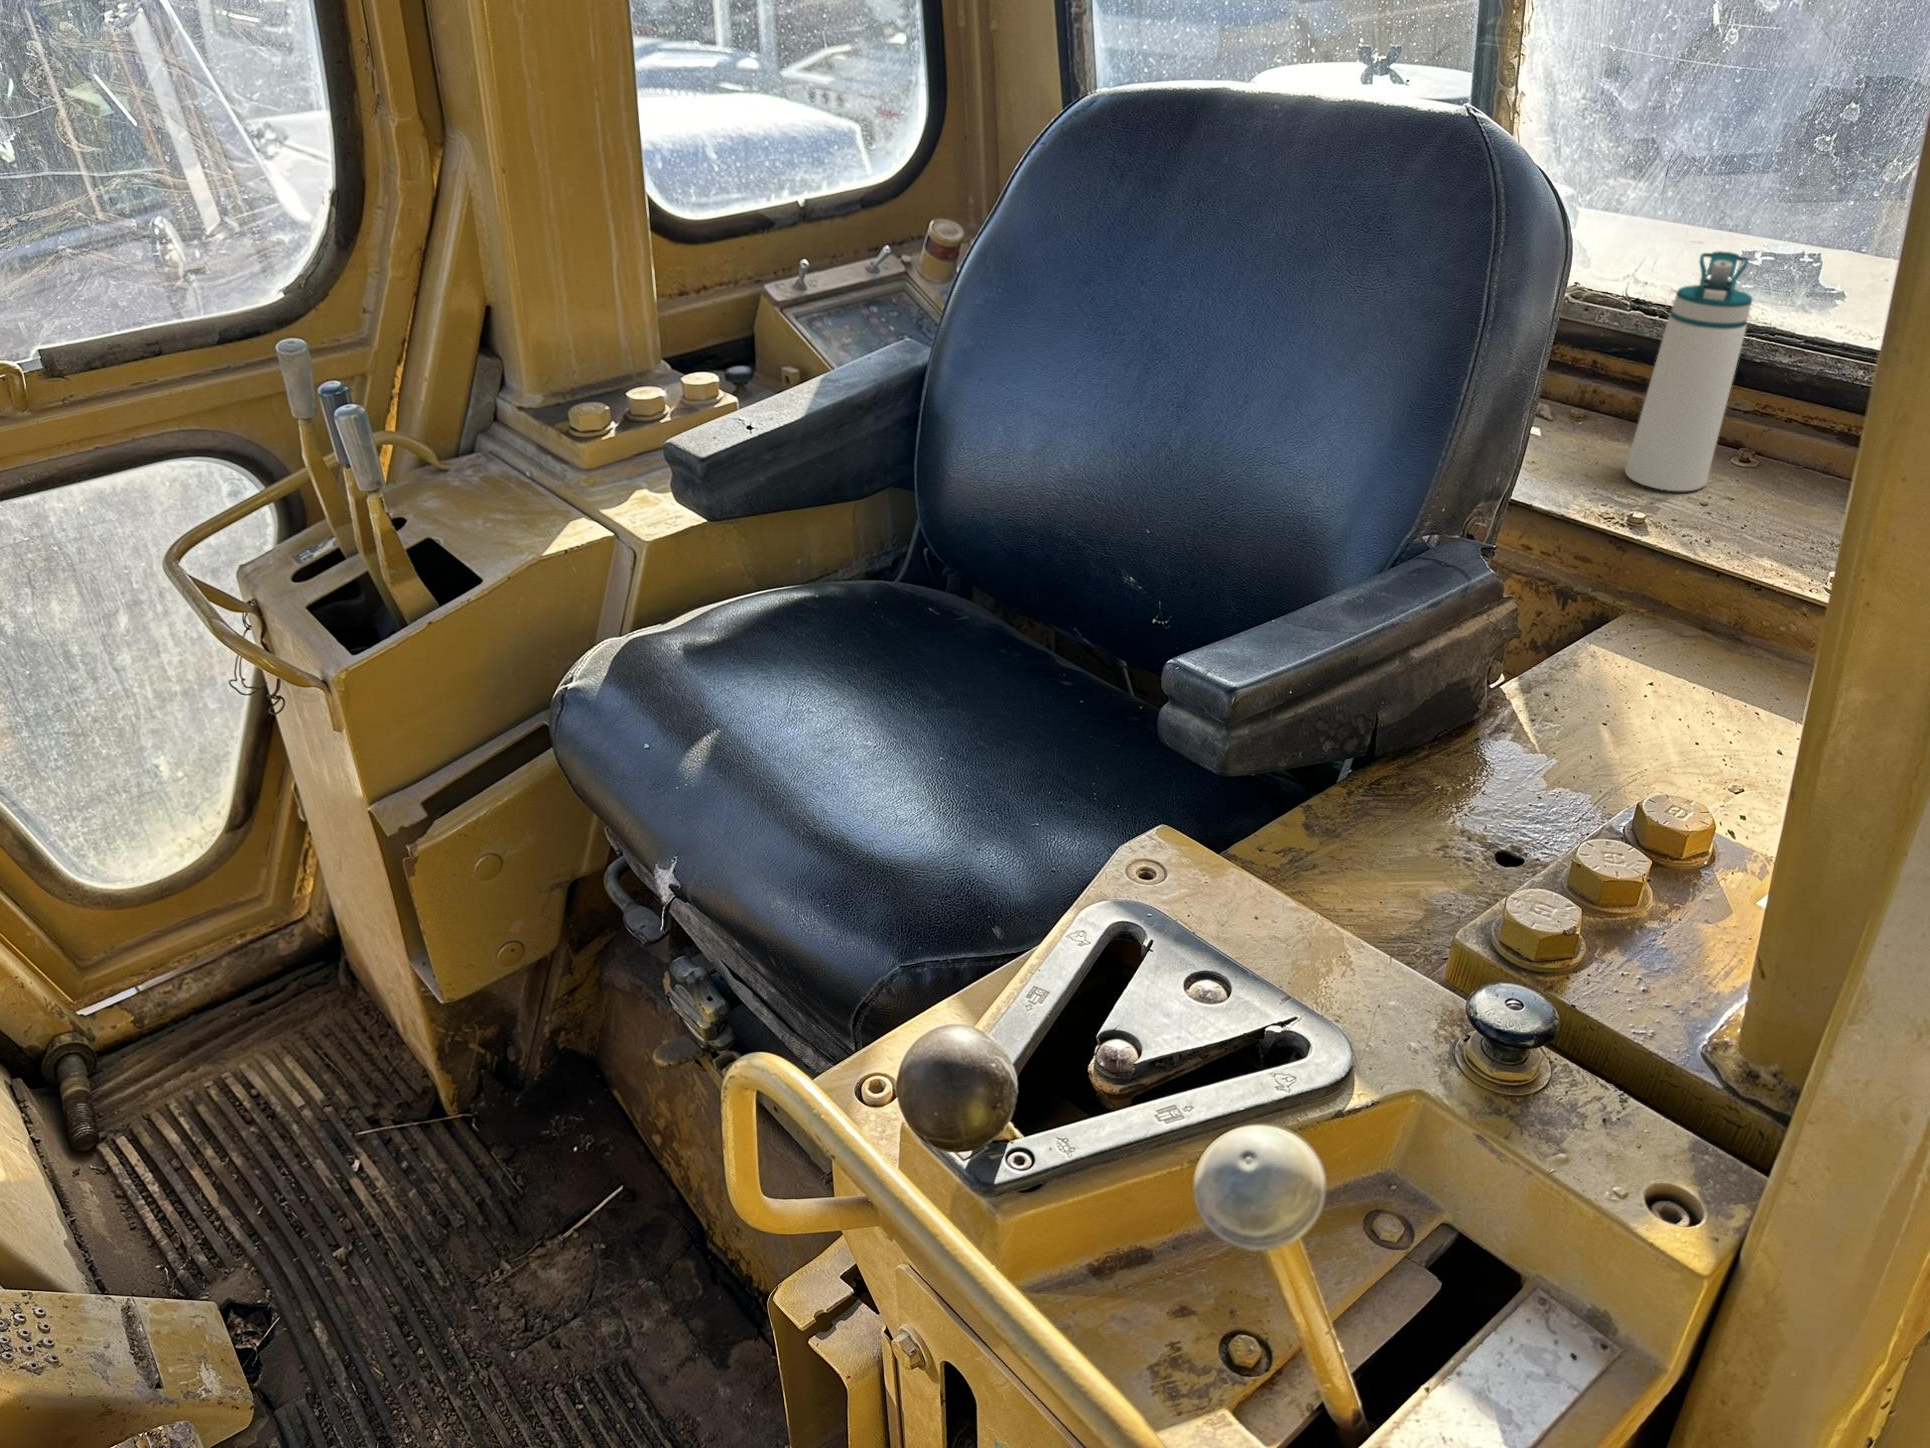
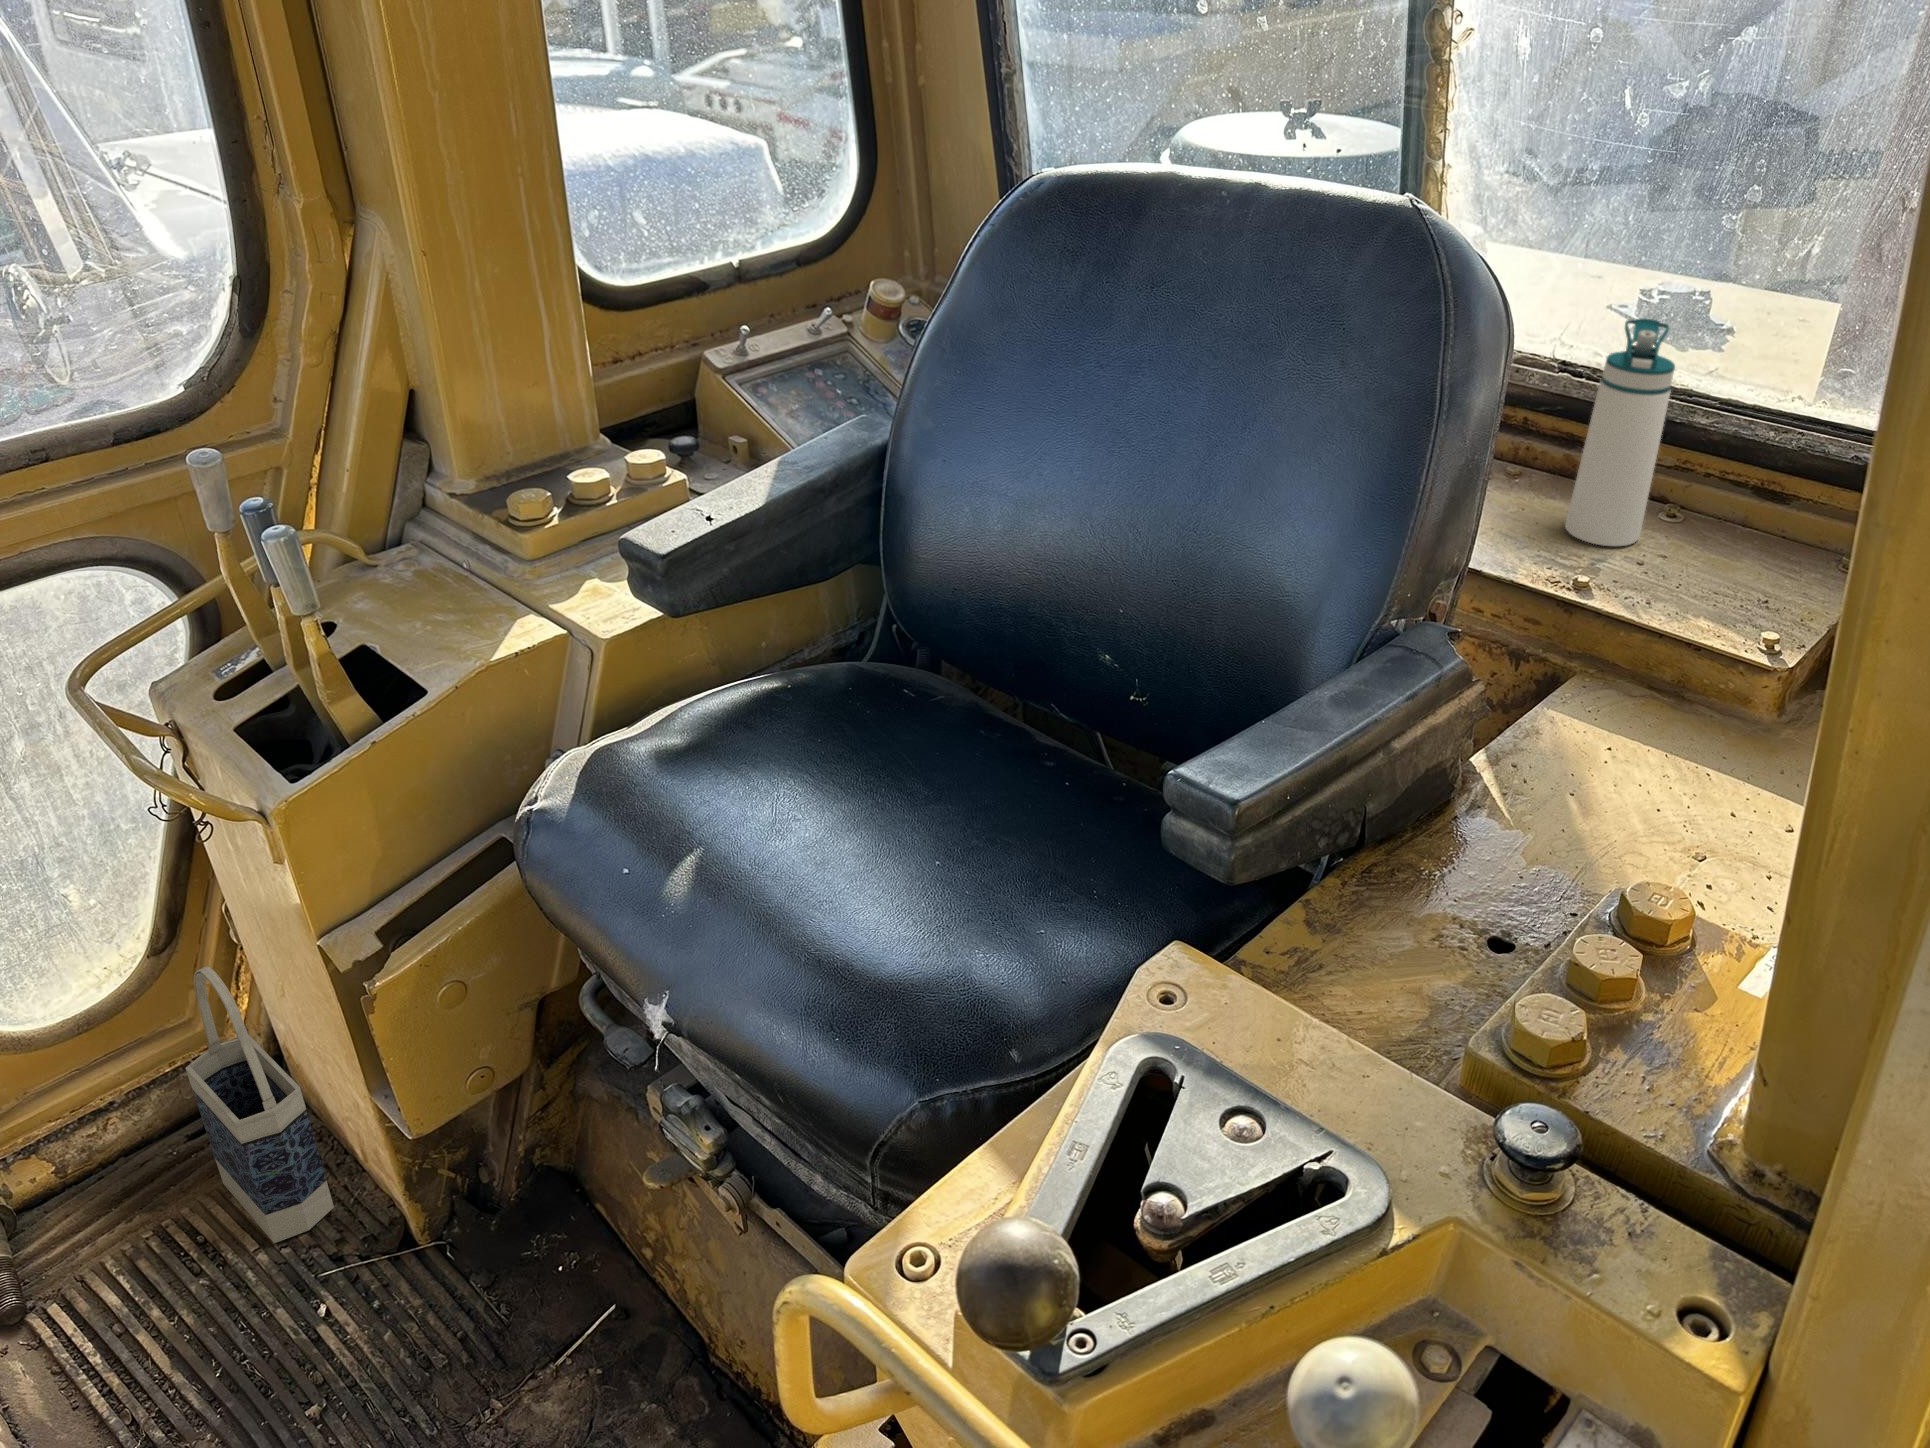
bag: none [252,834,378,1100] -> present [186,966,334,1243]

